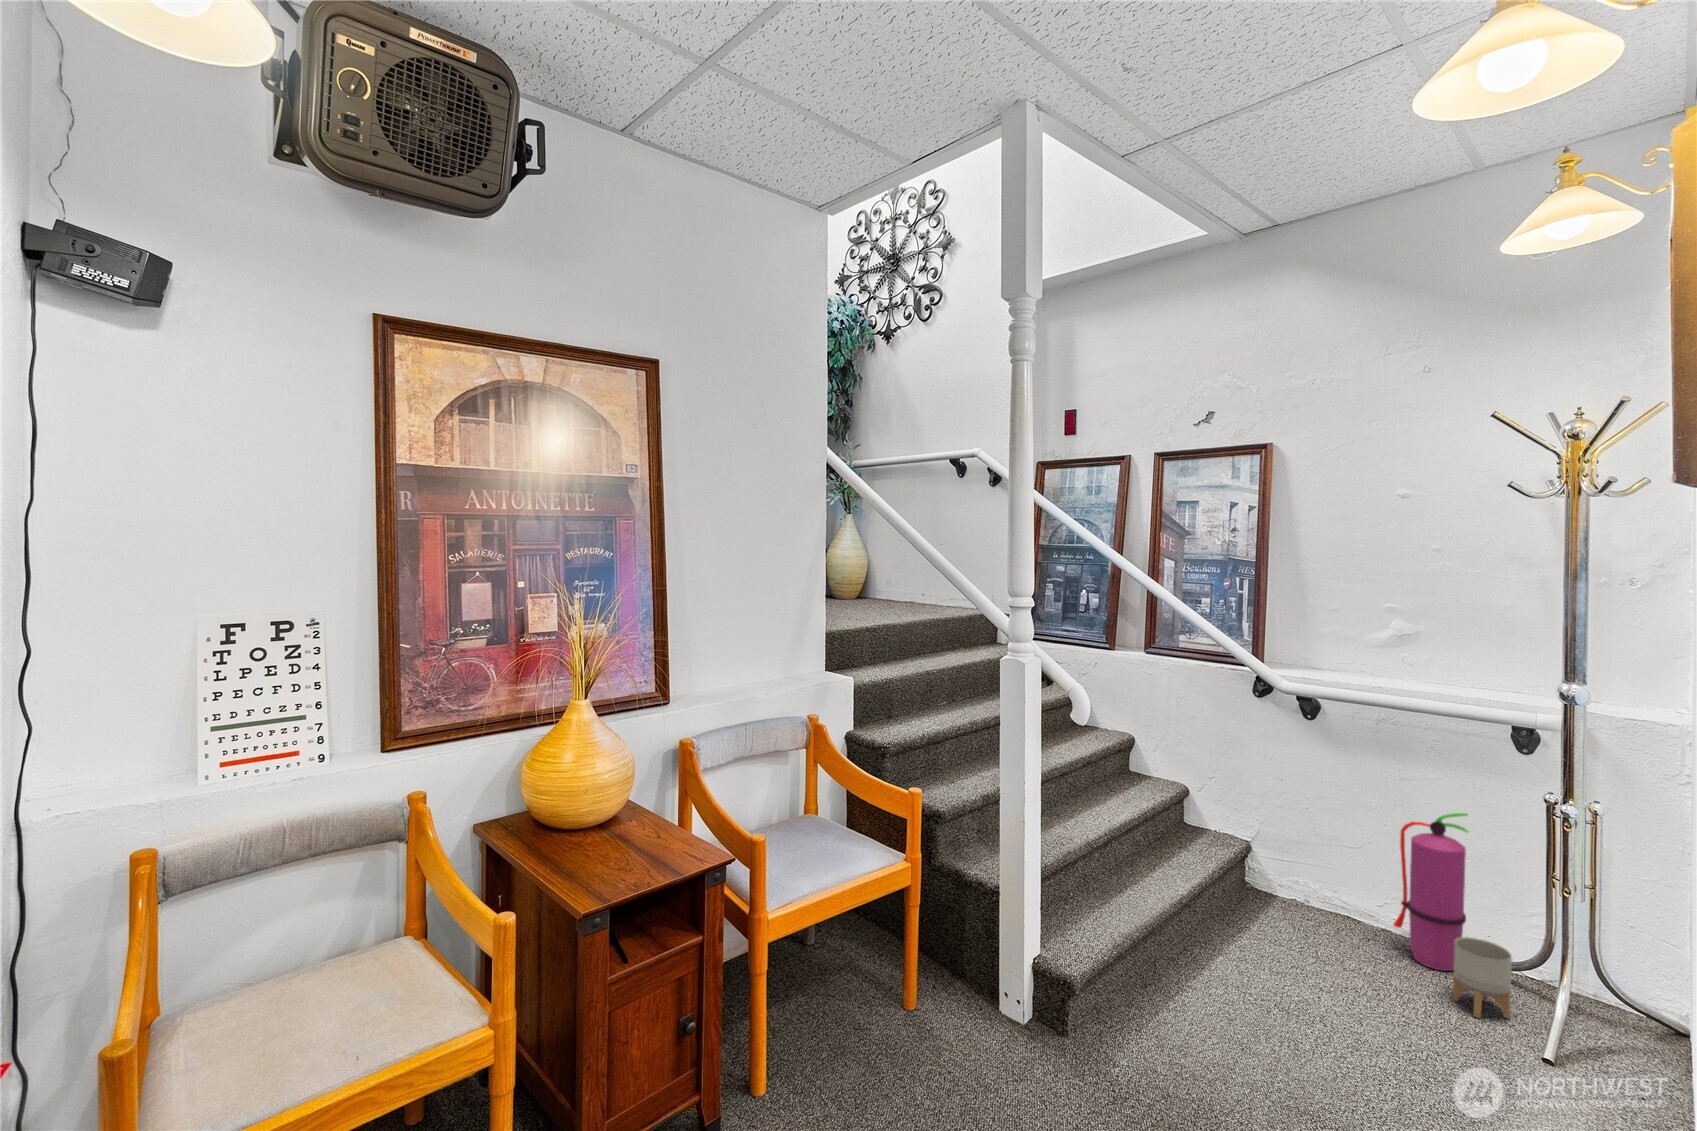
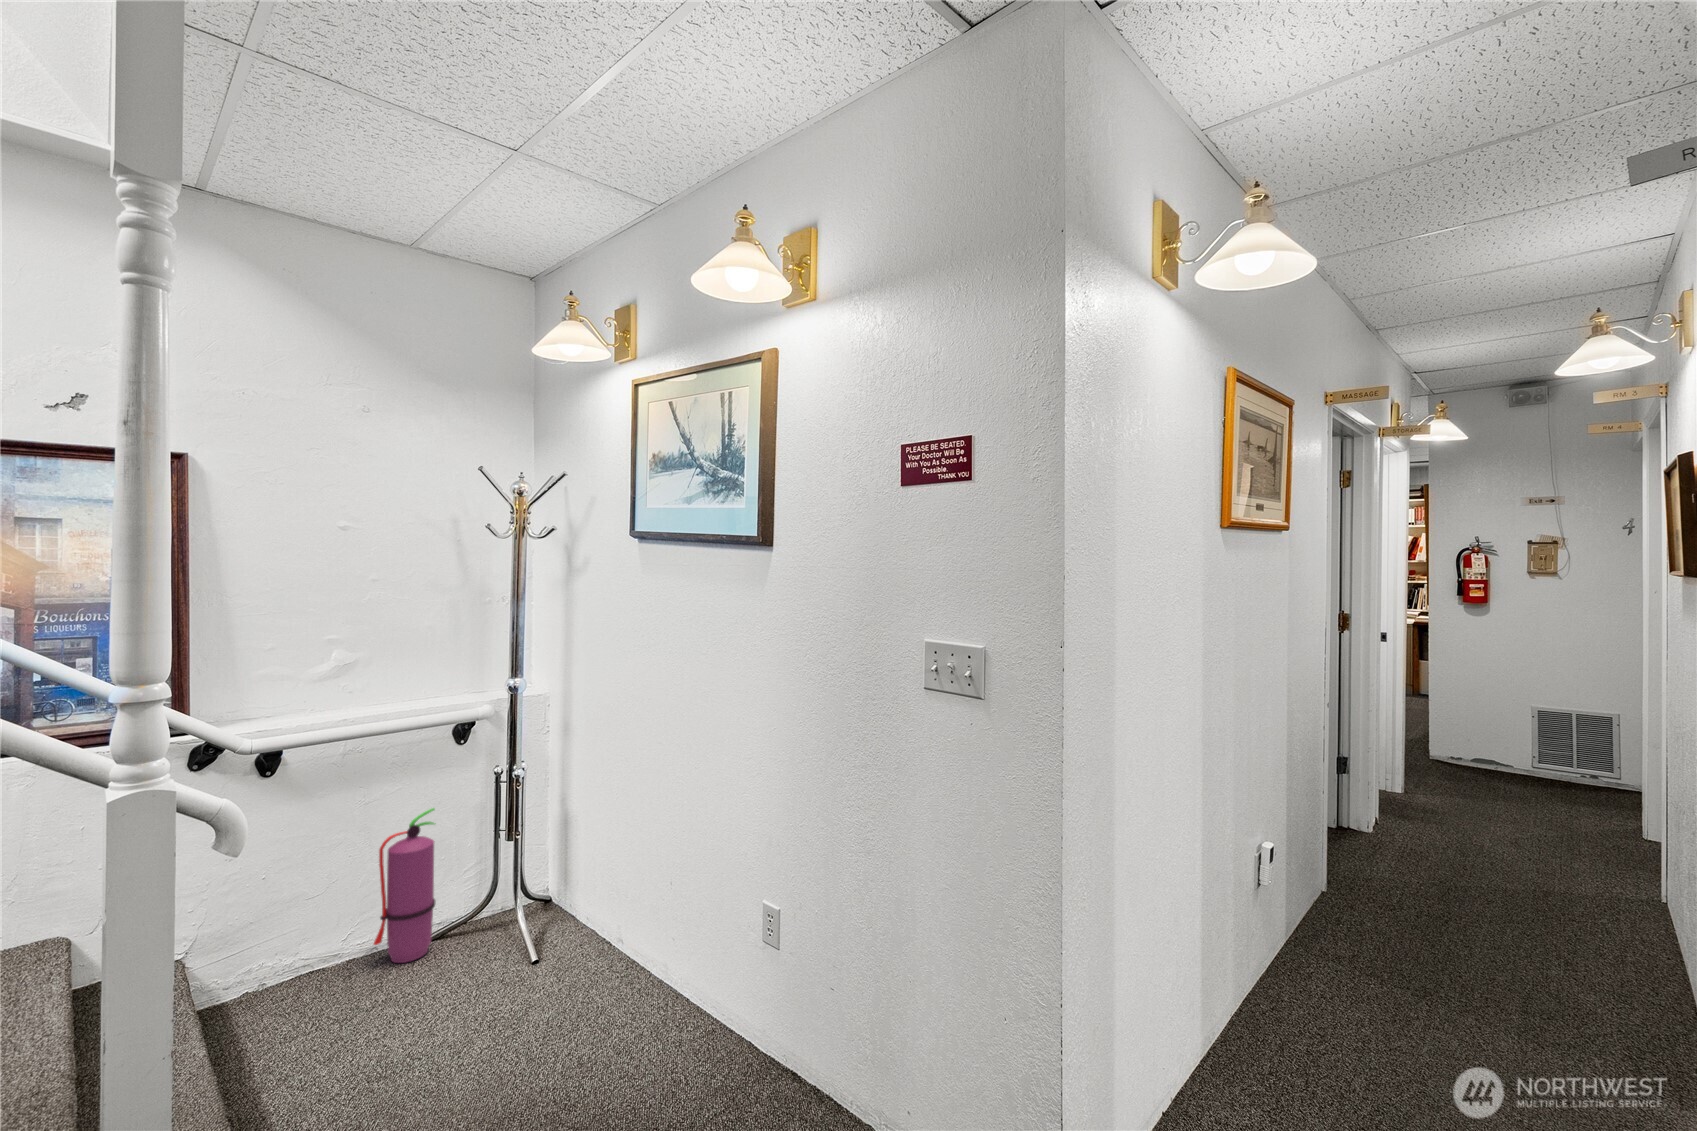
planter: present [1453,937,1512,1019] -> none [453,900,496,968]

